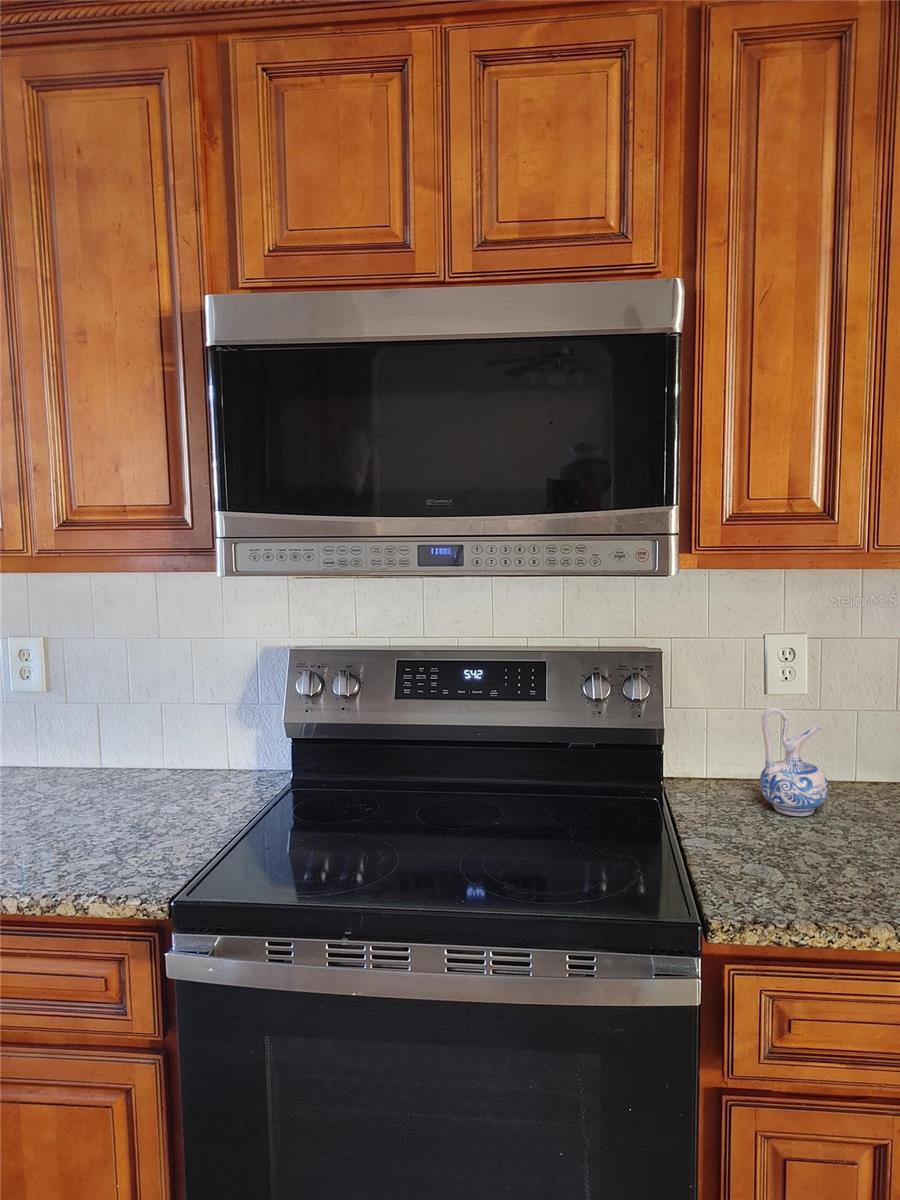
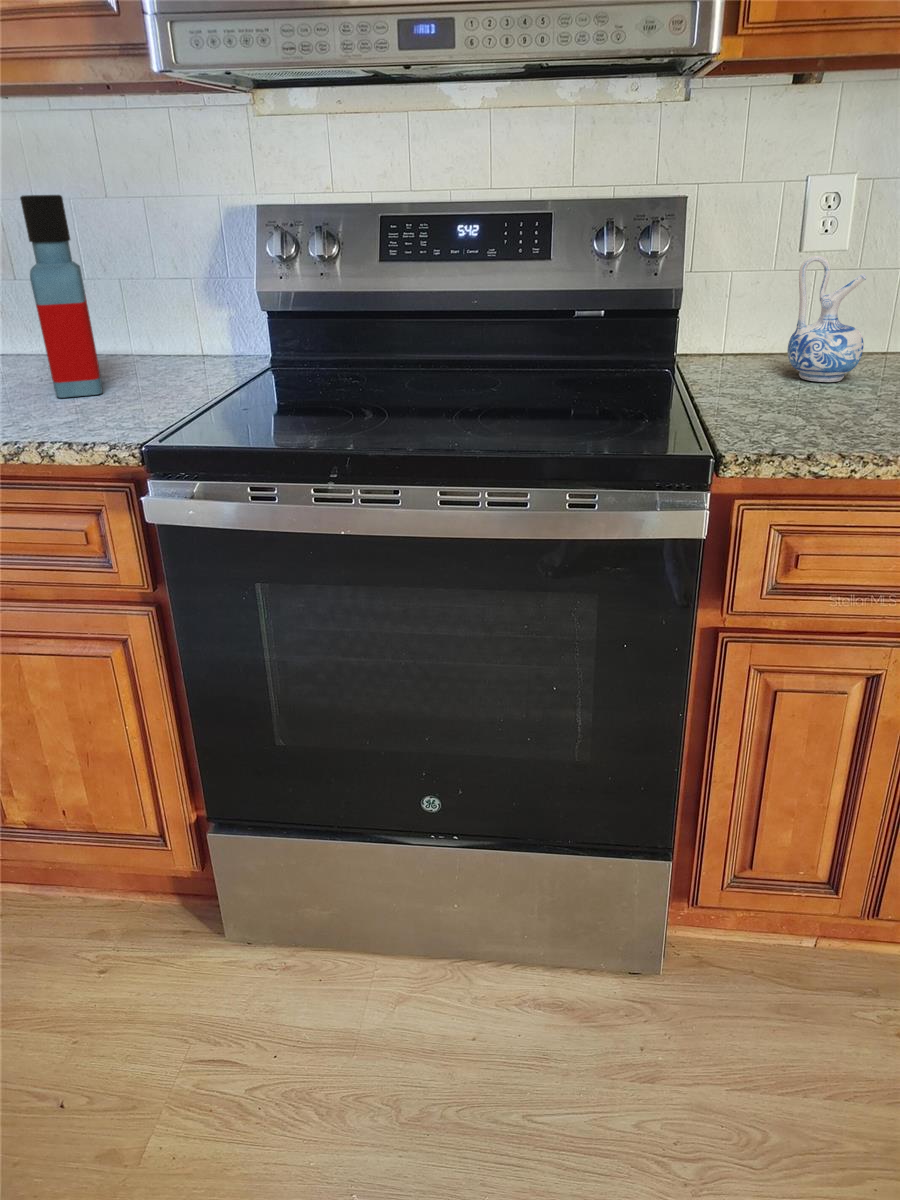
bottle: none [90,654,138,828] -> present [20,195,103,398]

